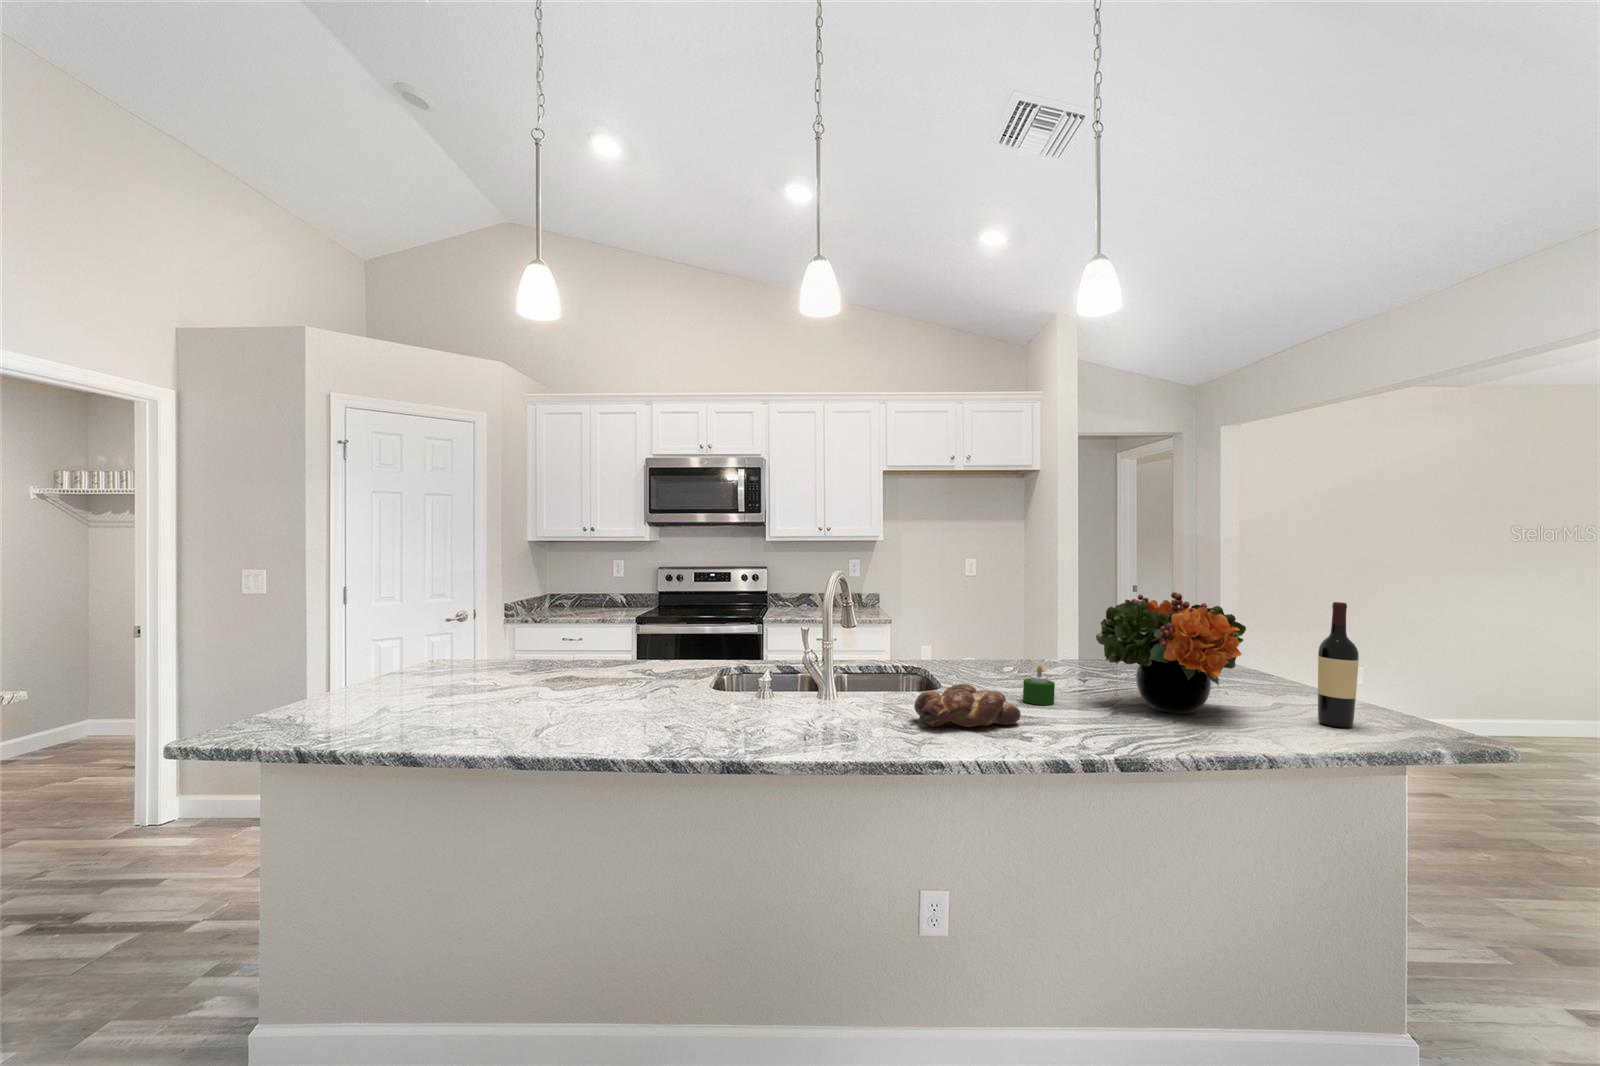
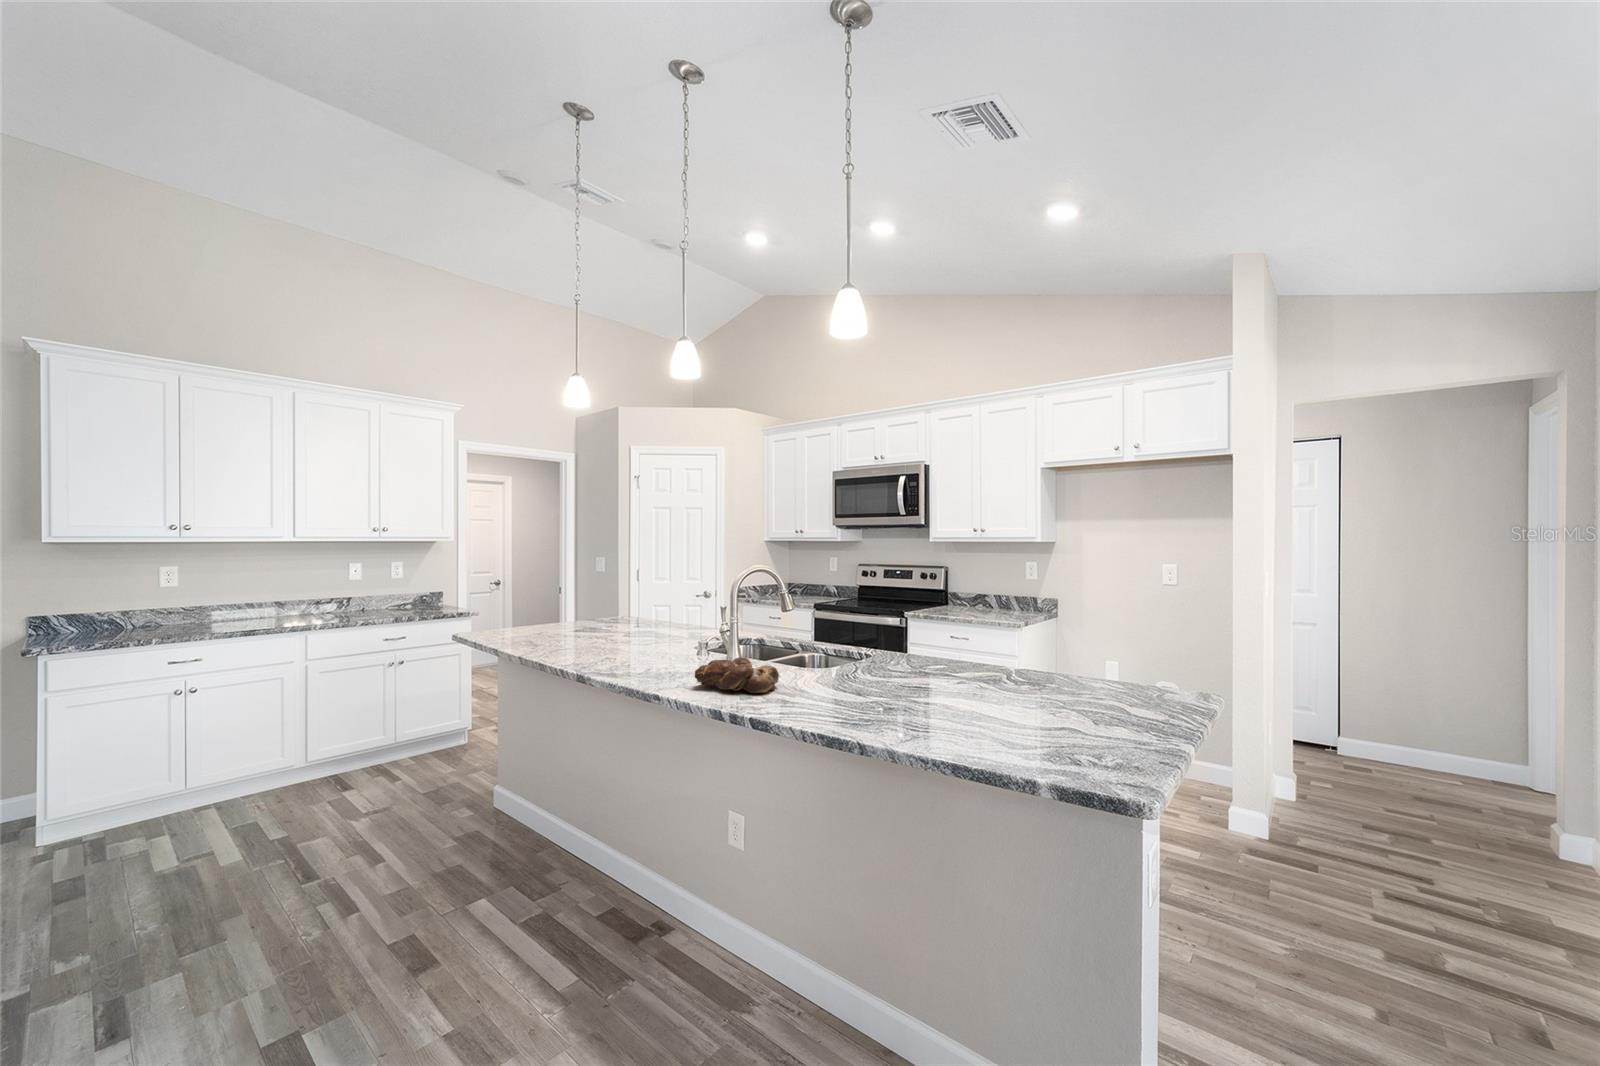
flower arrangement: present [1096,592,1246,713] -> none [871,593,994,710]
wine bottle: present [1318,602,1359,728] -> none [1016,609,1053,745]
candle: present [1023,666,1055,705] -> none [830,653,857,688]

